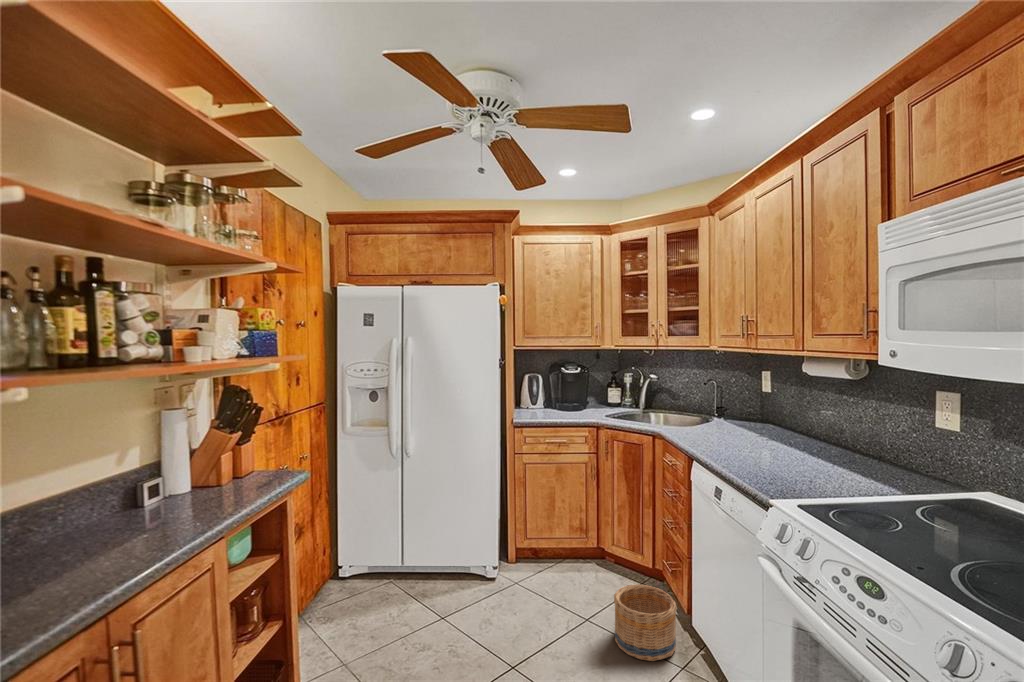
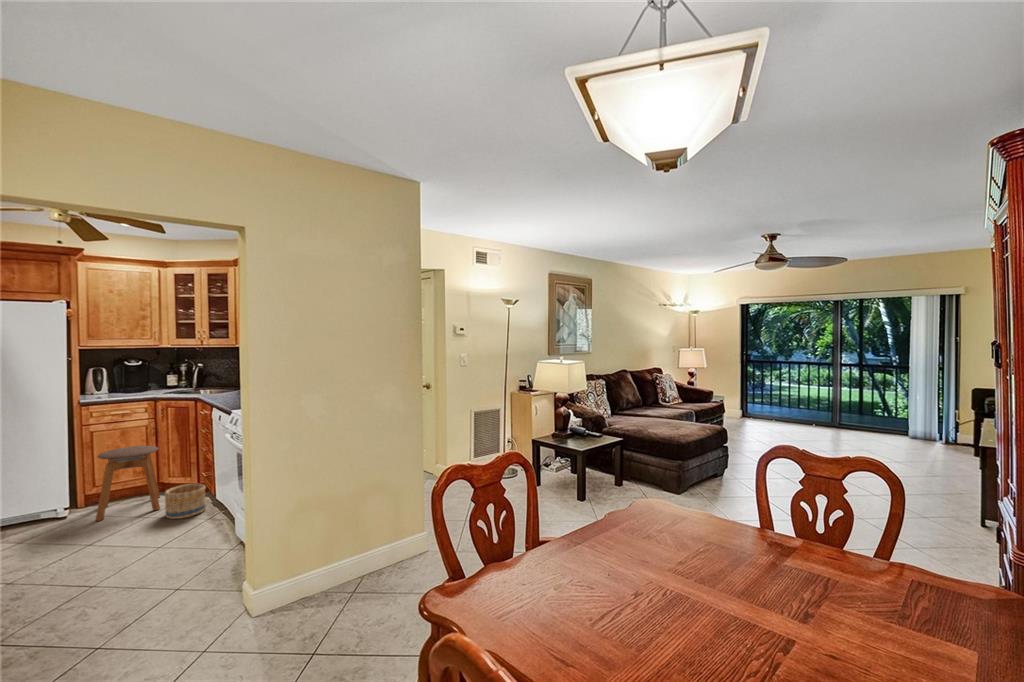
stool: none [525,492,604,613] -> present [96,446,160,521]

